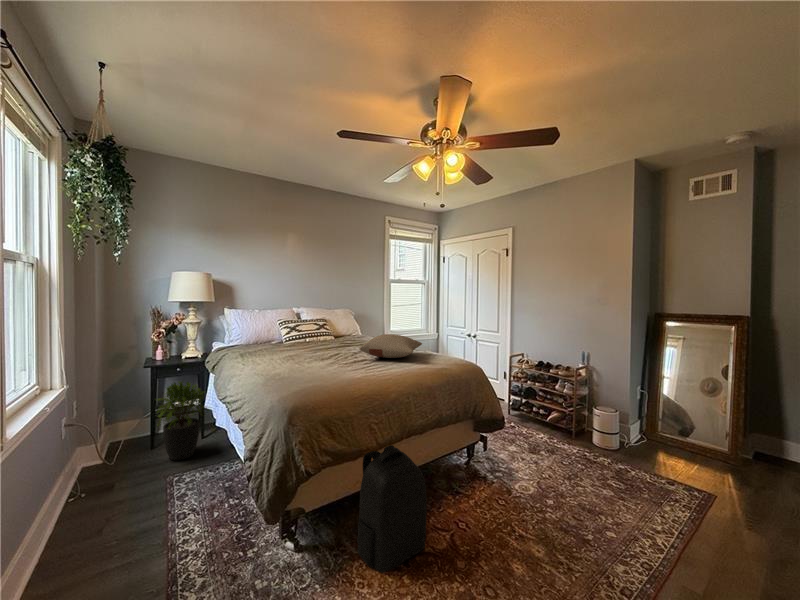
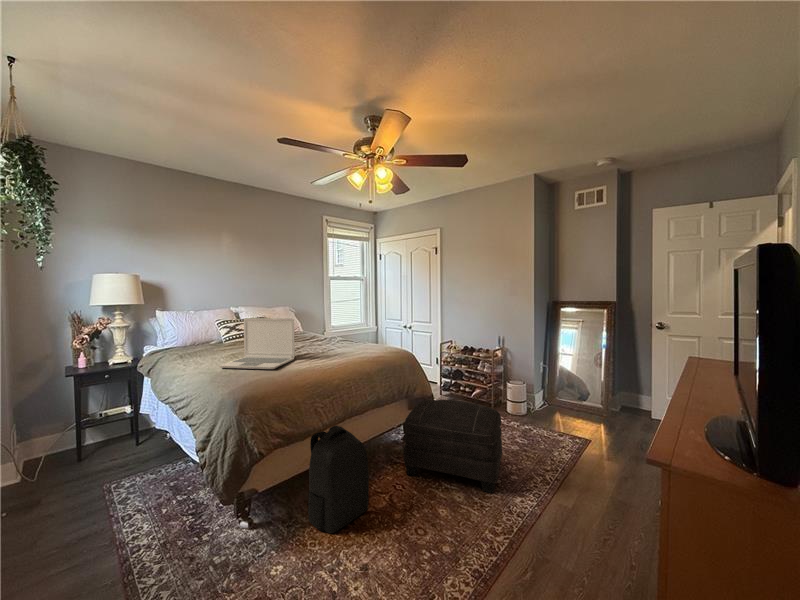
laptop: none [274,319,351,376] -> present [219,318,295,369]
pillow: present [359,334,422,358] -> none [302,329,361,350]
potted plant: present [158,381,209,460] -> none [82,385,149,468]
ottoman: none [467,423,592,552] -> present [403,400,502,493]

